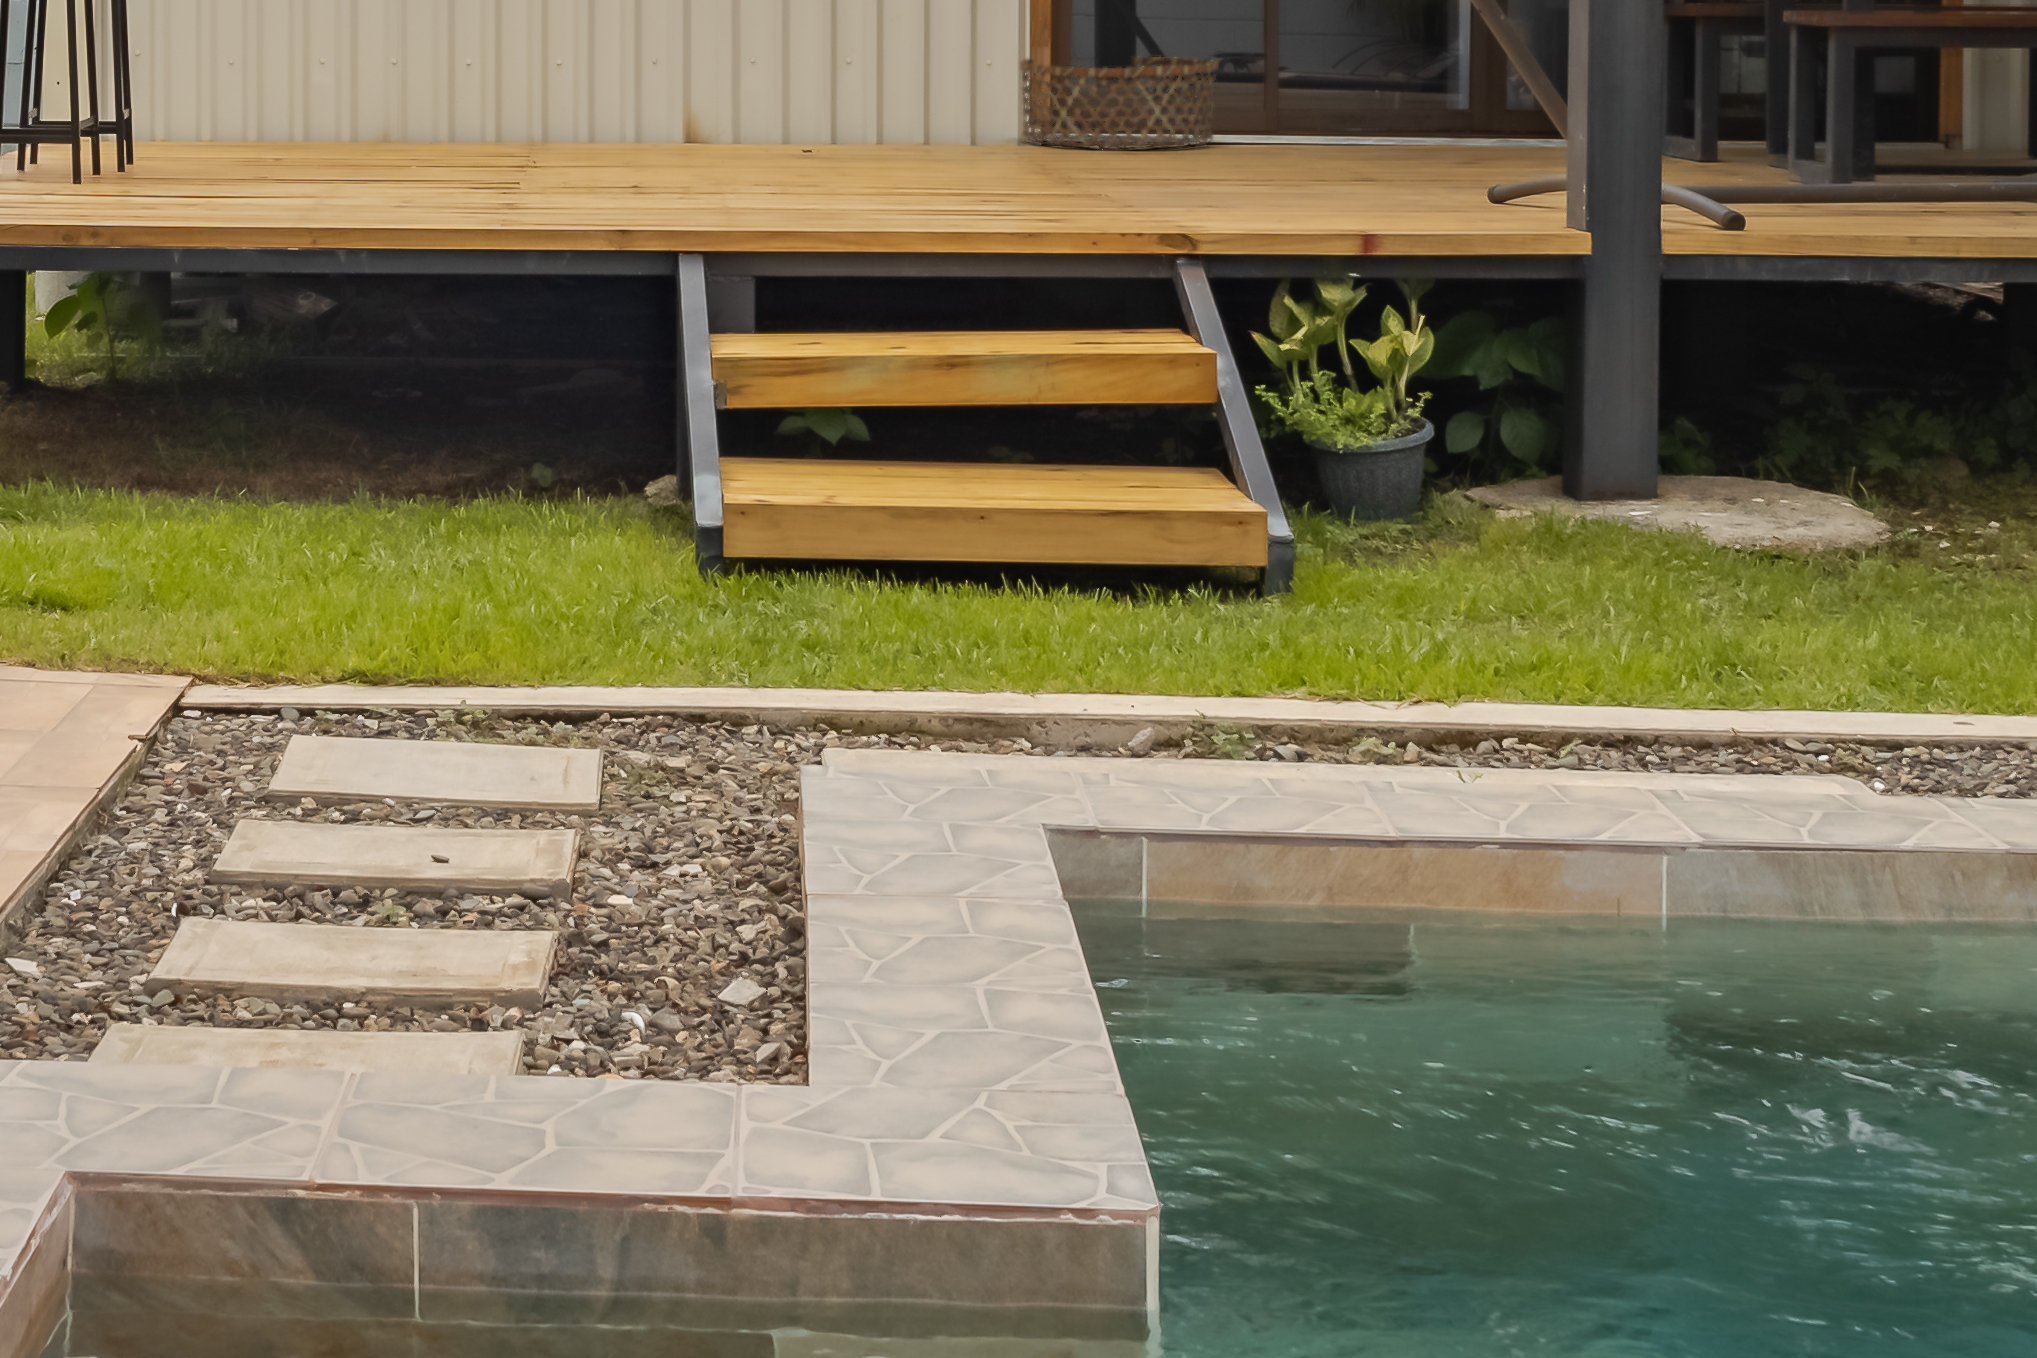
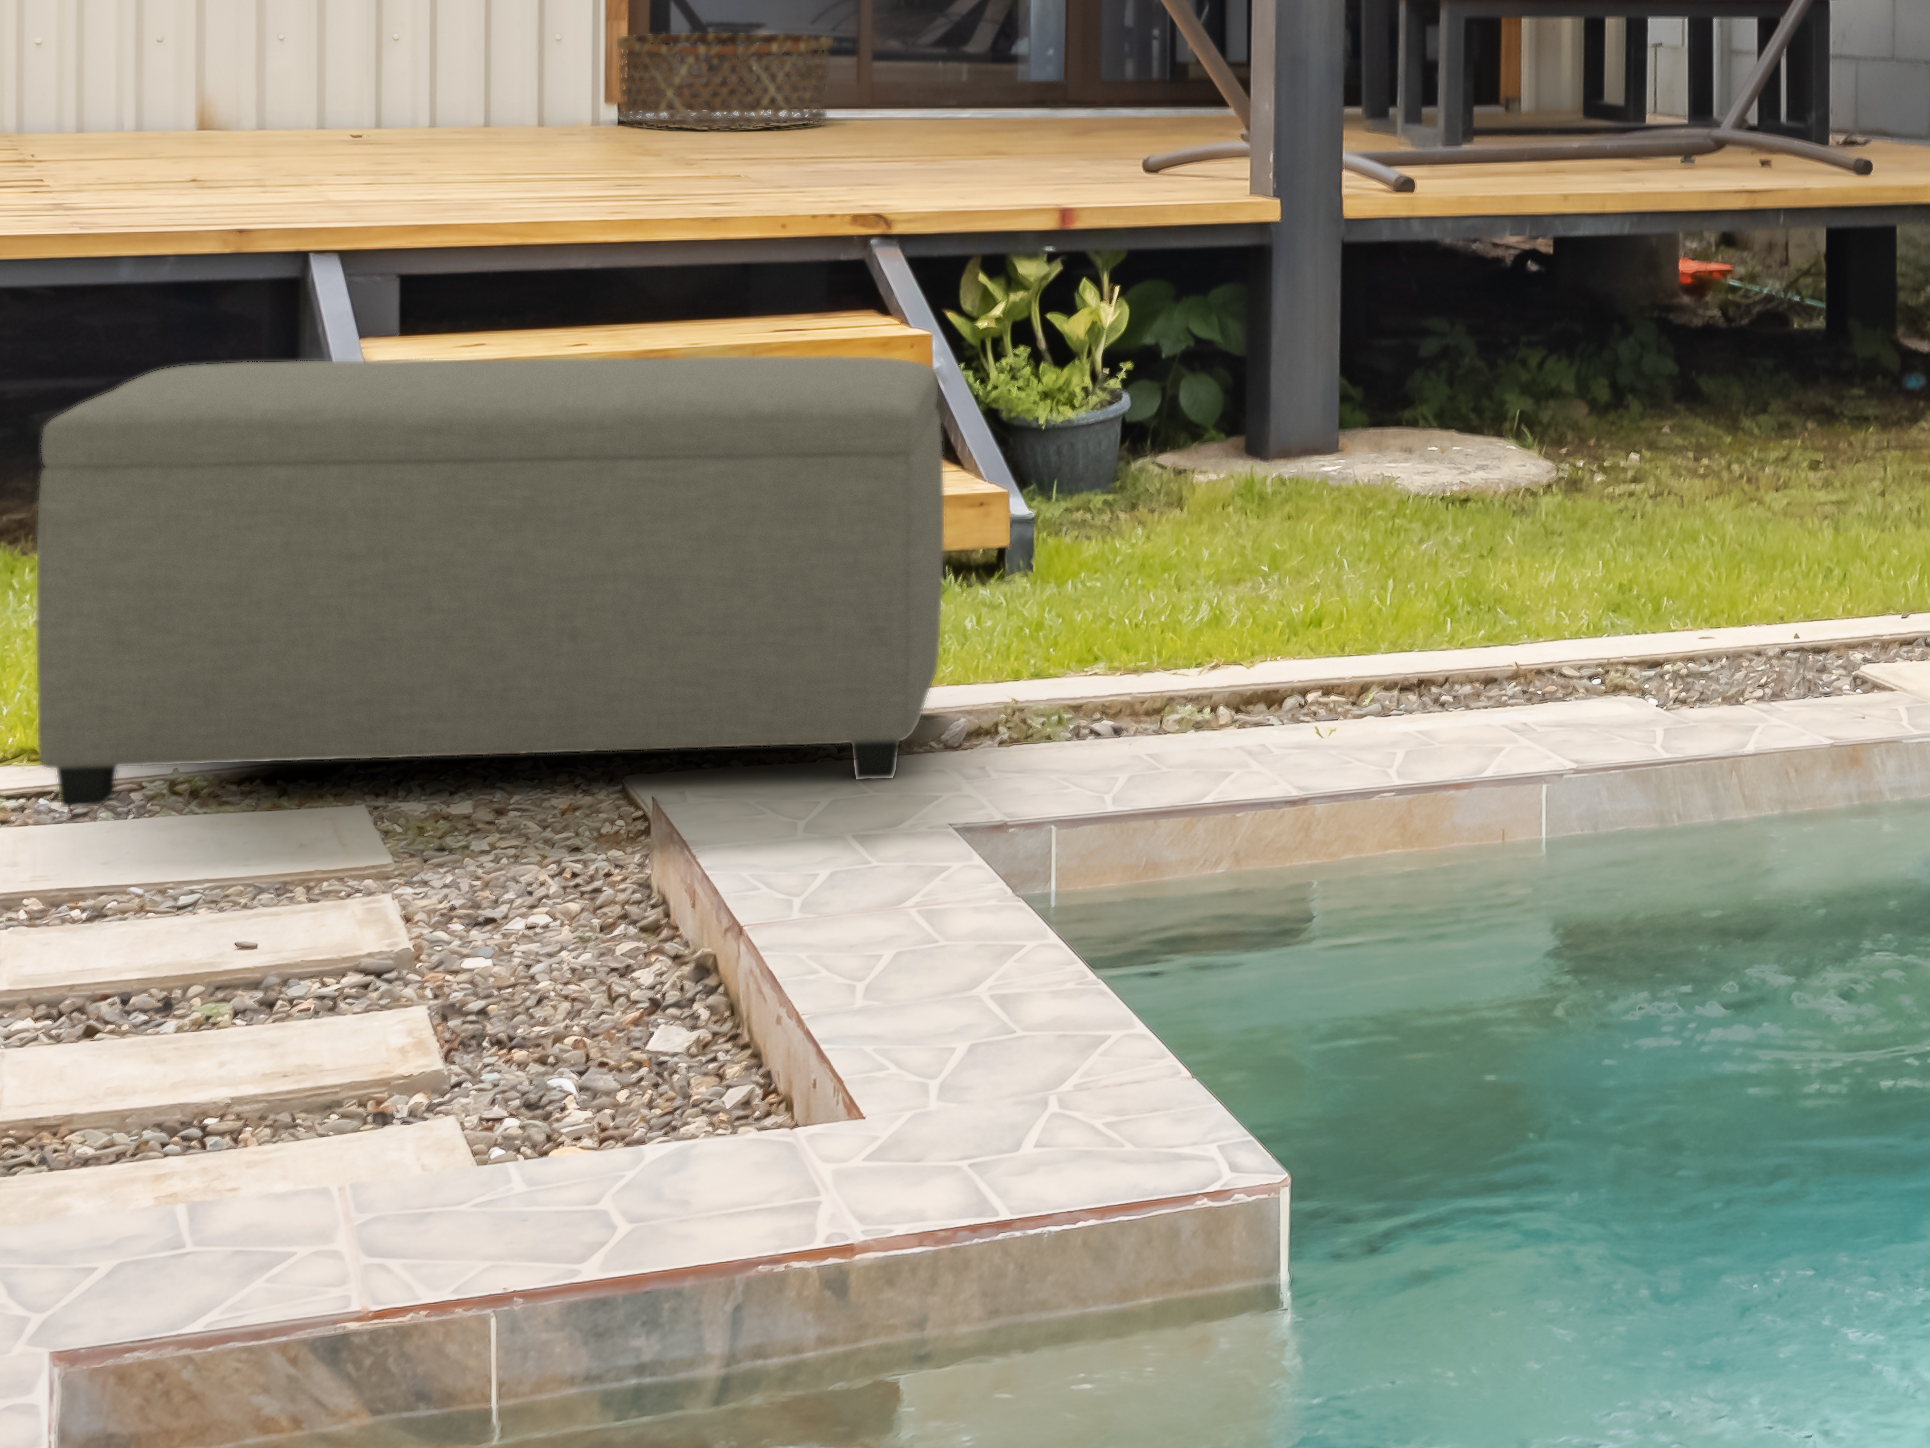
ottoman: none [348,347,1130,777] -> present [36,356,944,807]

